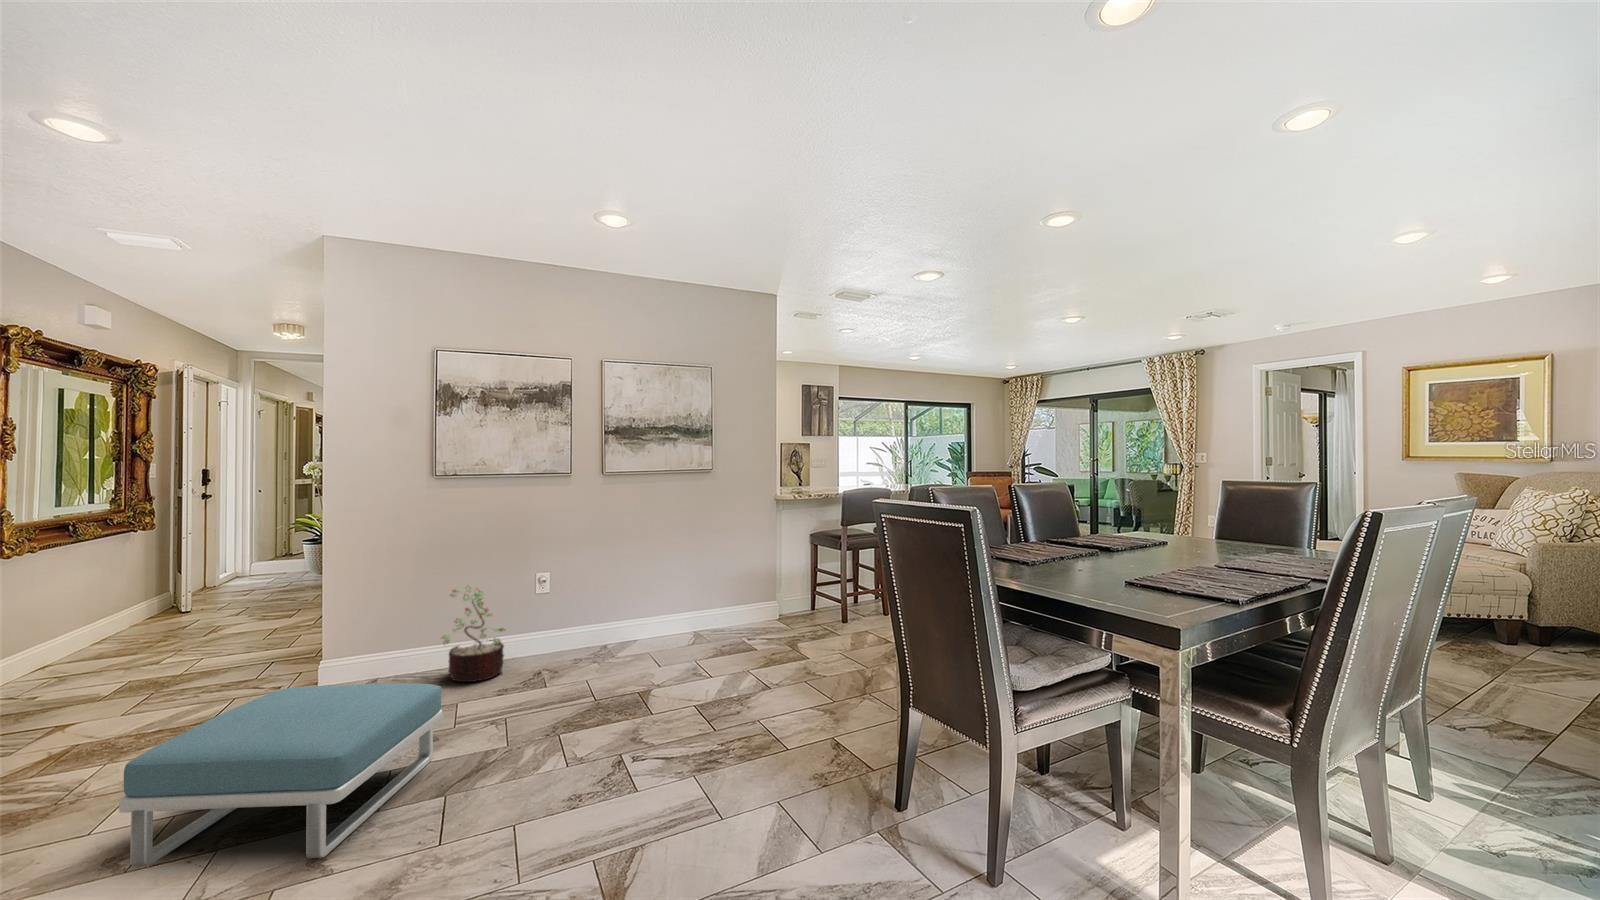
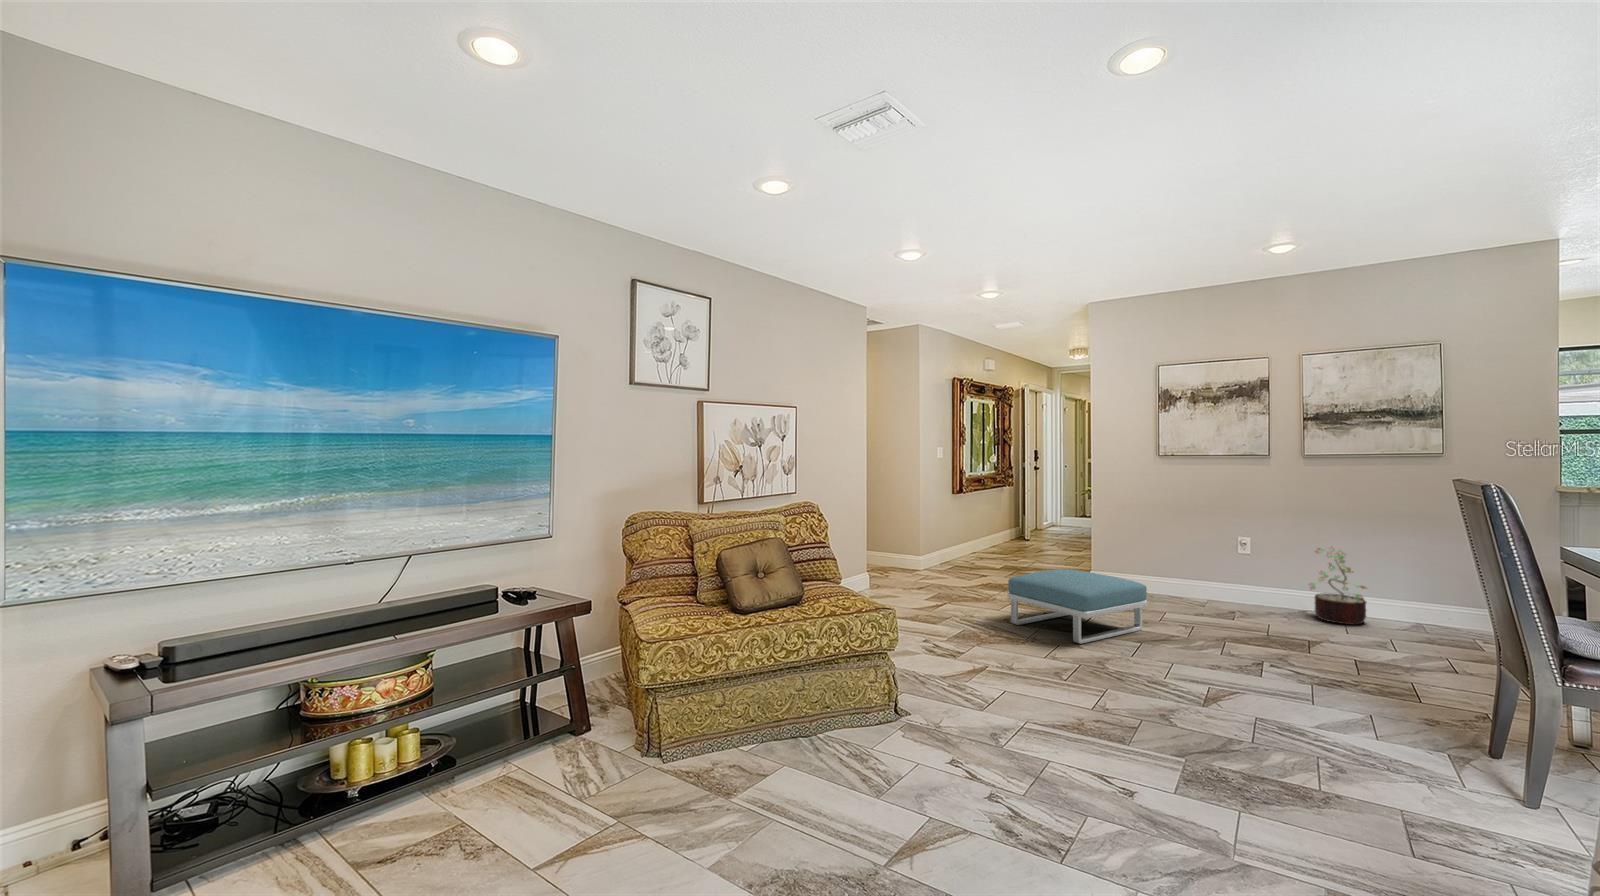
decorative plant: present [444,588,504,682] -> present [1310,548,1366,625]

